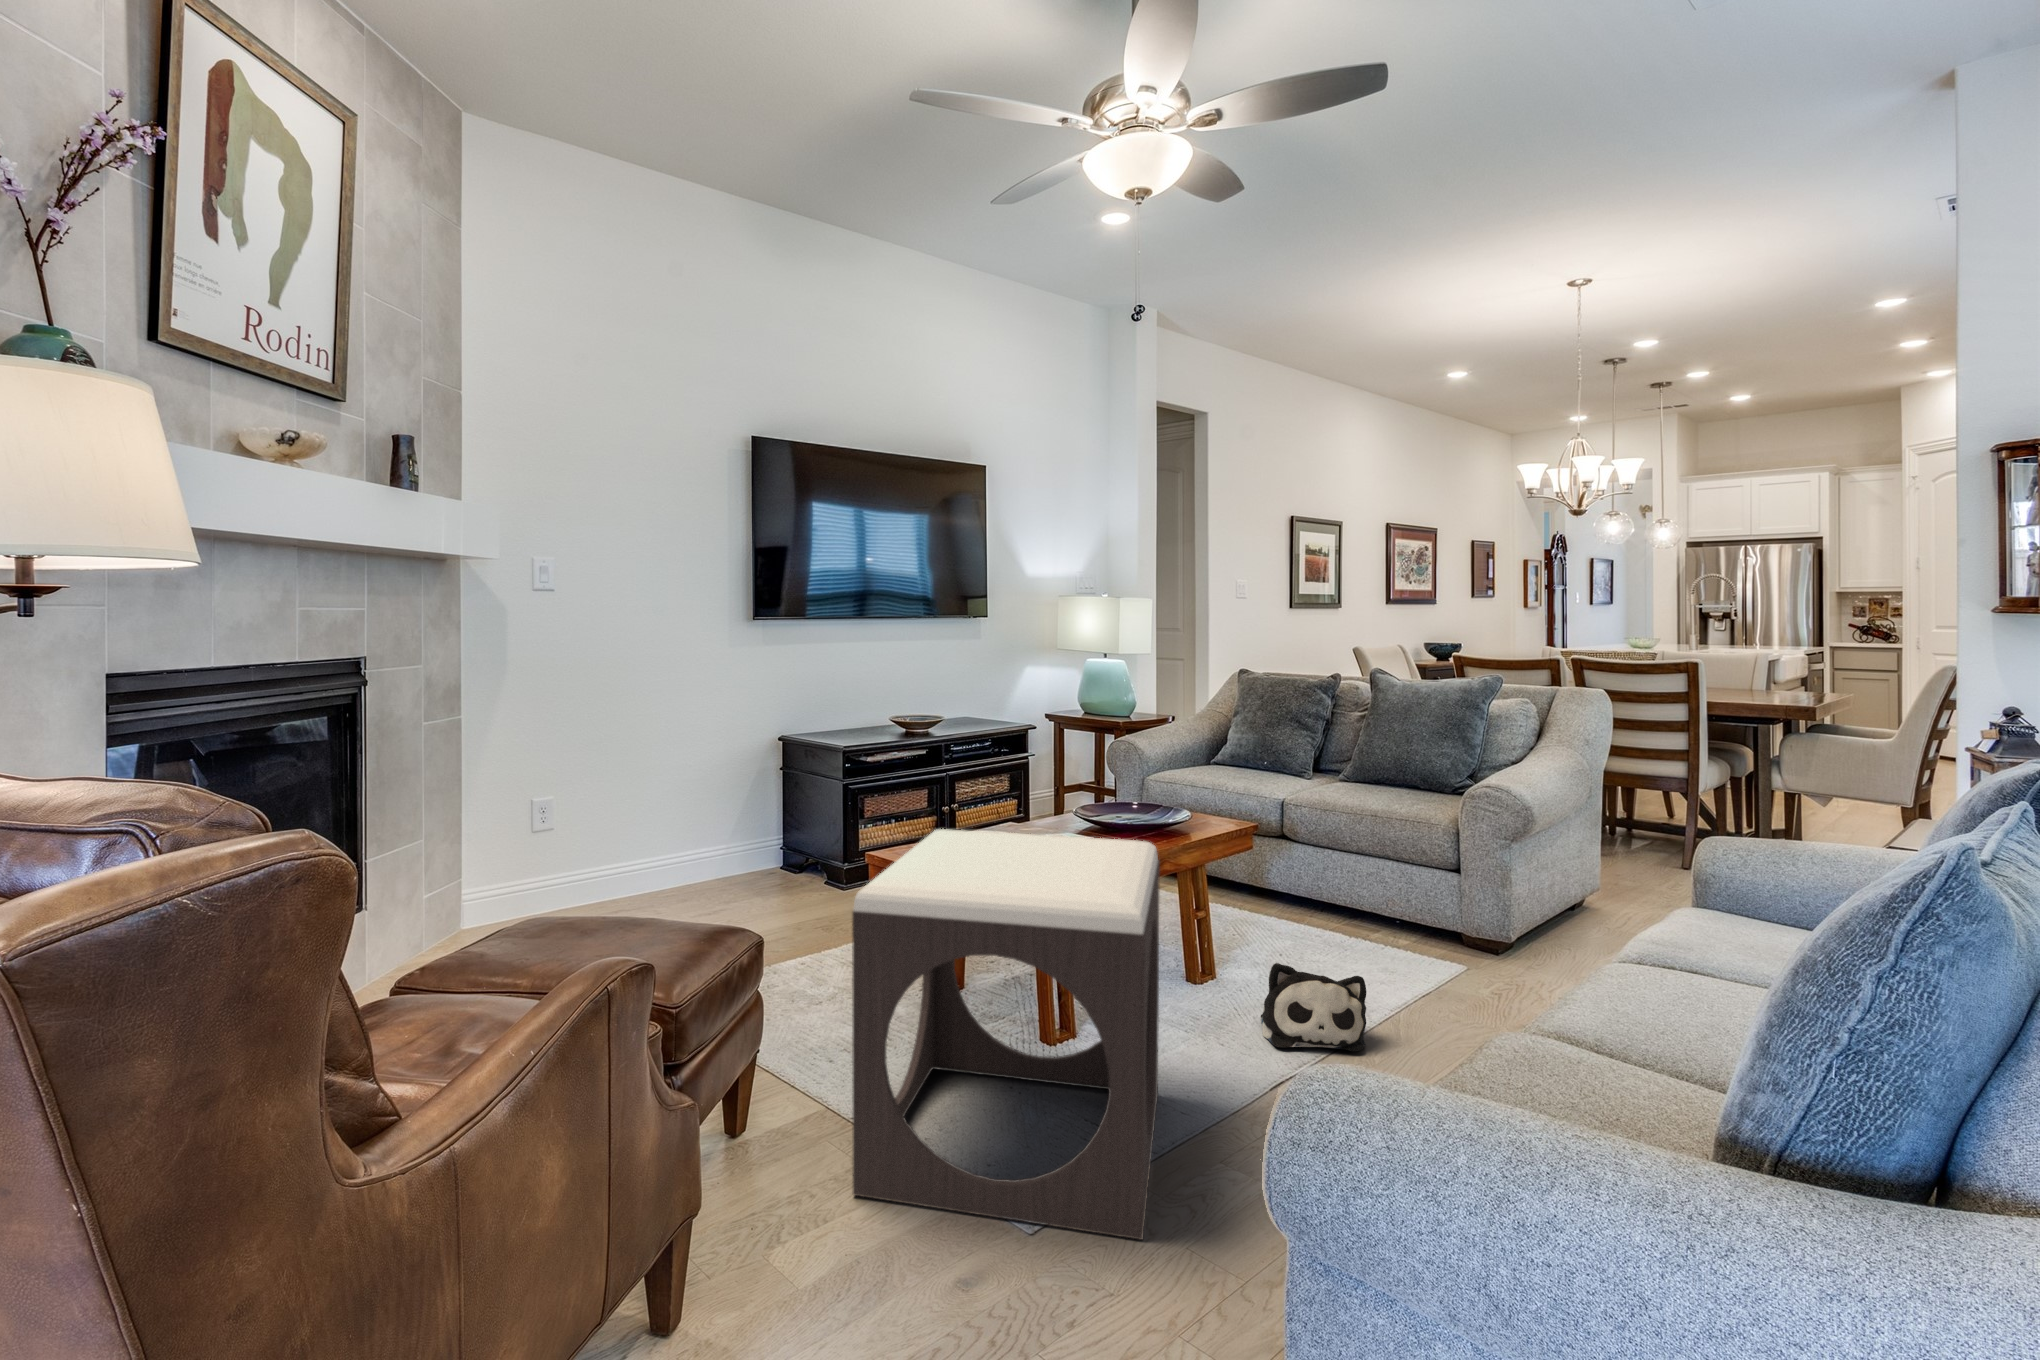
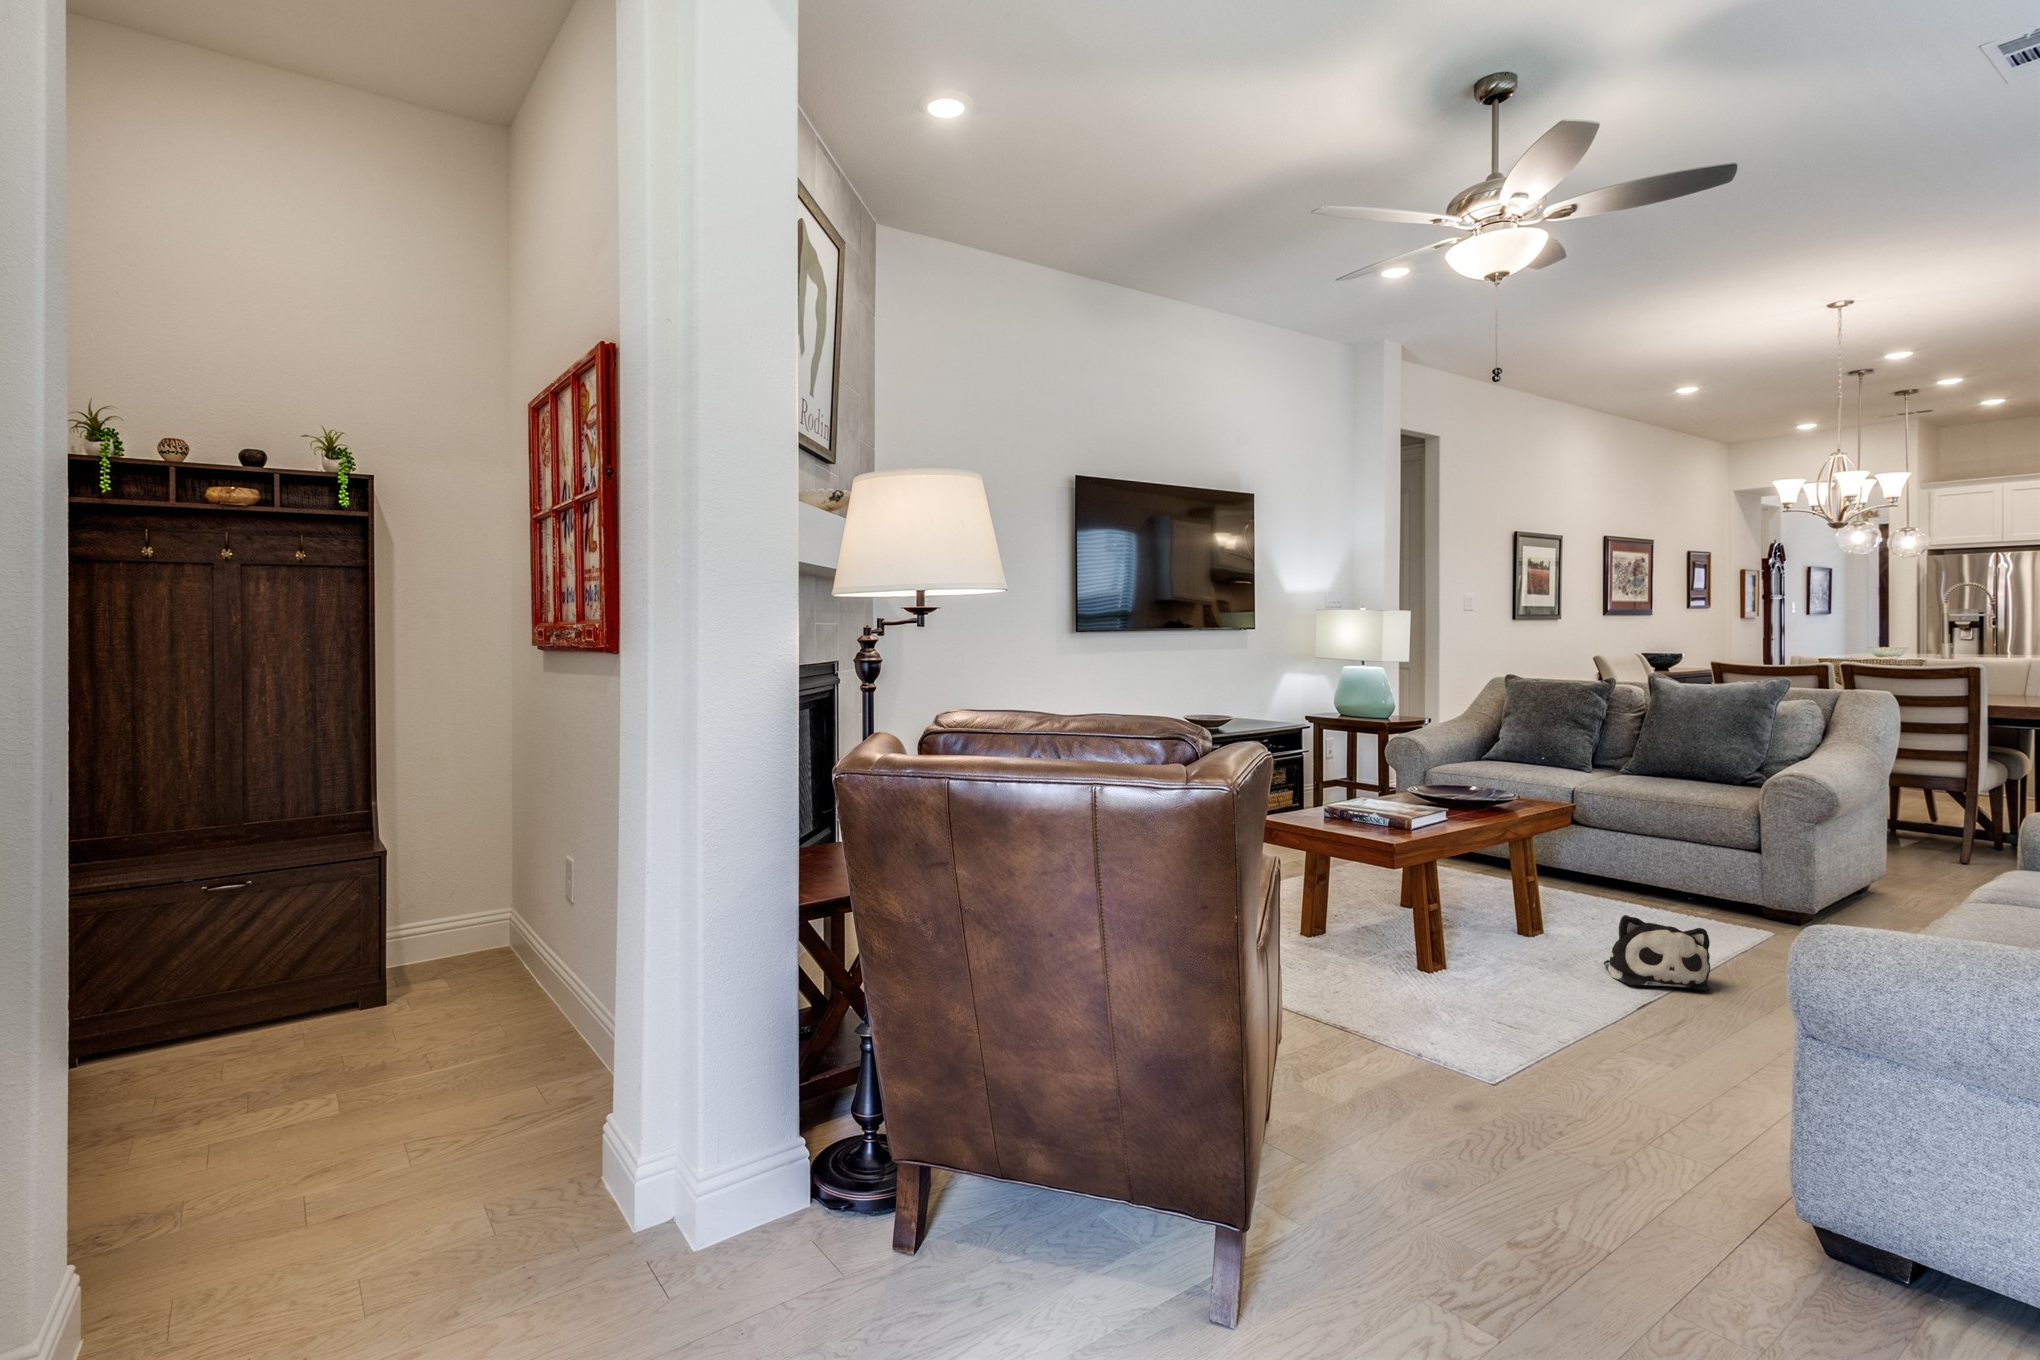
footstool: present [852,829,1160,1240] -> none [1335,794,1591,1100]

